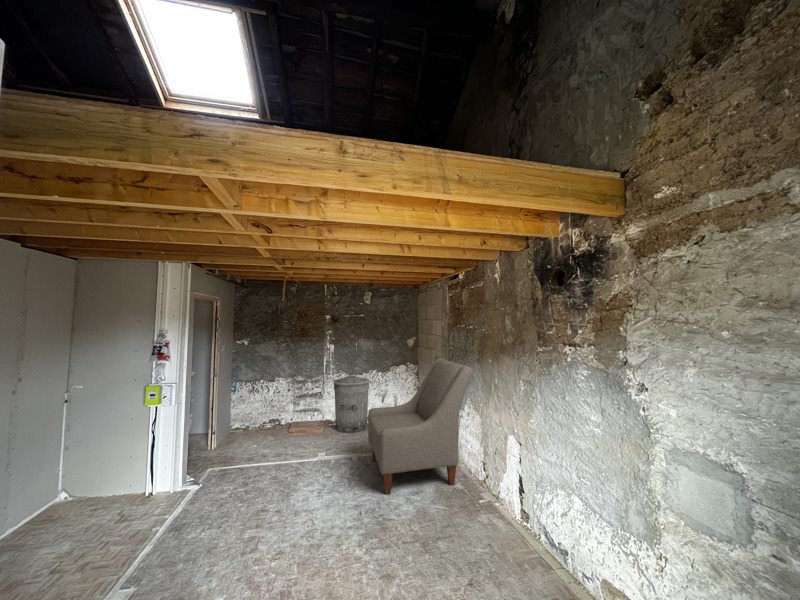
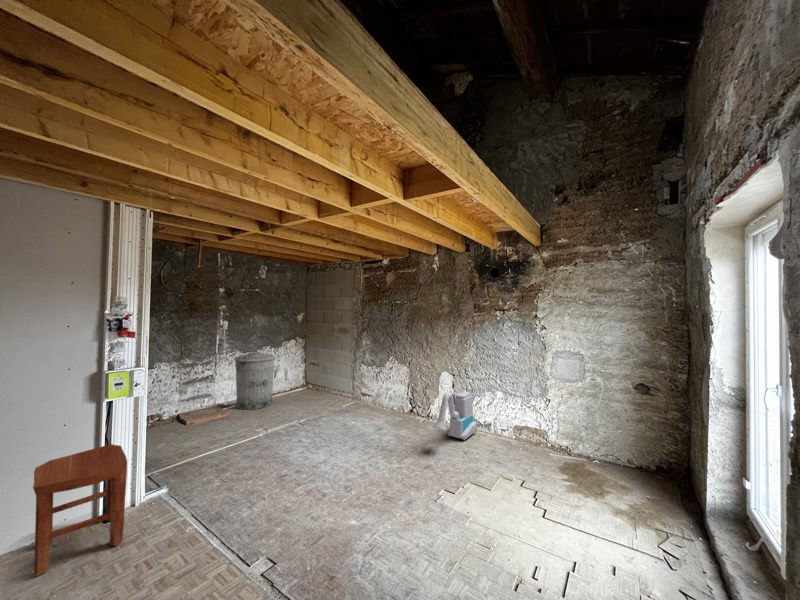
chair: present [368,358,473,494] -> none [312,328,407,435]
stool: none [69,446,153,534] -> present [33,444,127,576]
vacuum cleaner: none [431,471,542,562] -> present [432,392,477,440]

